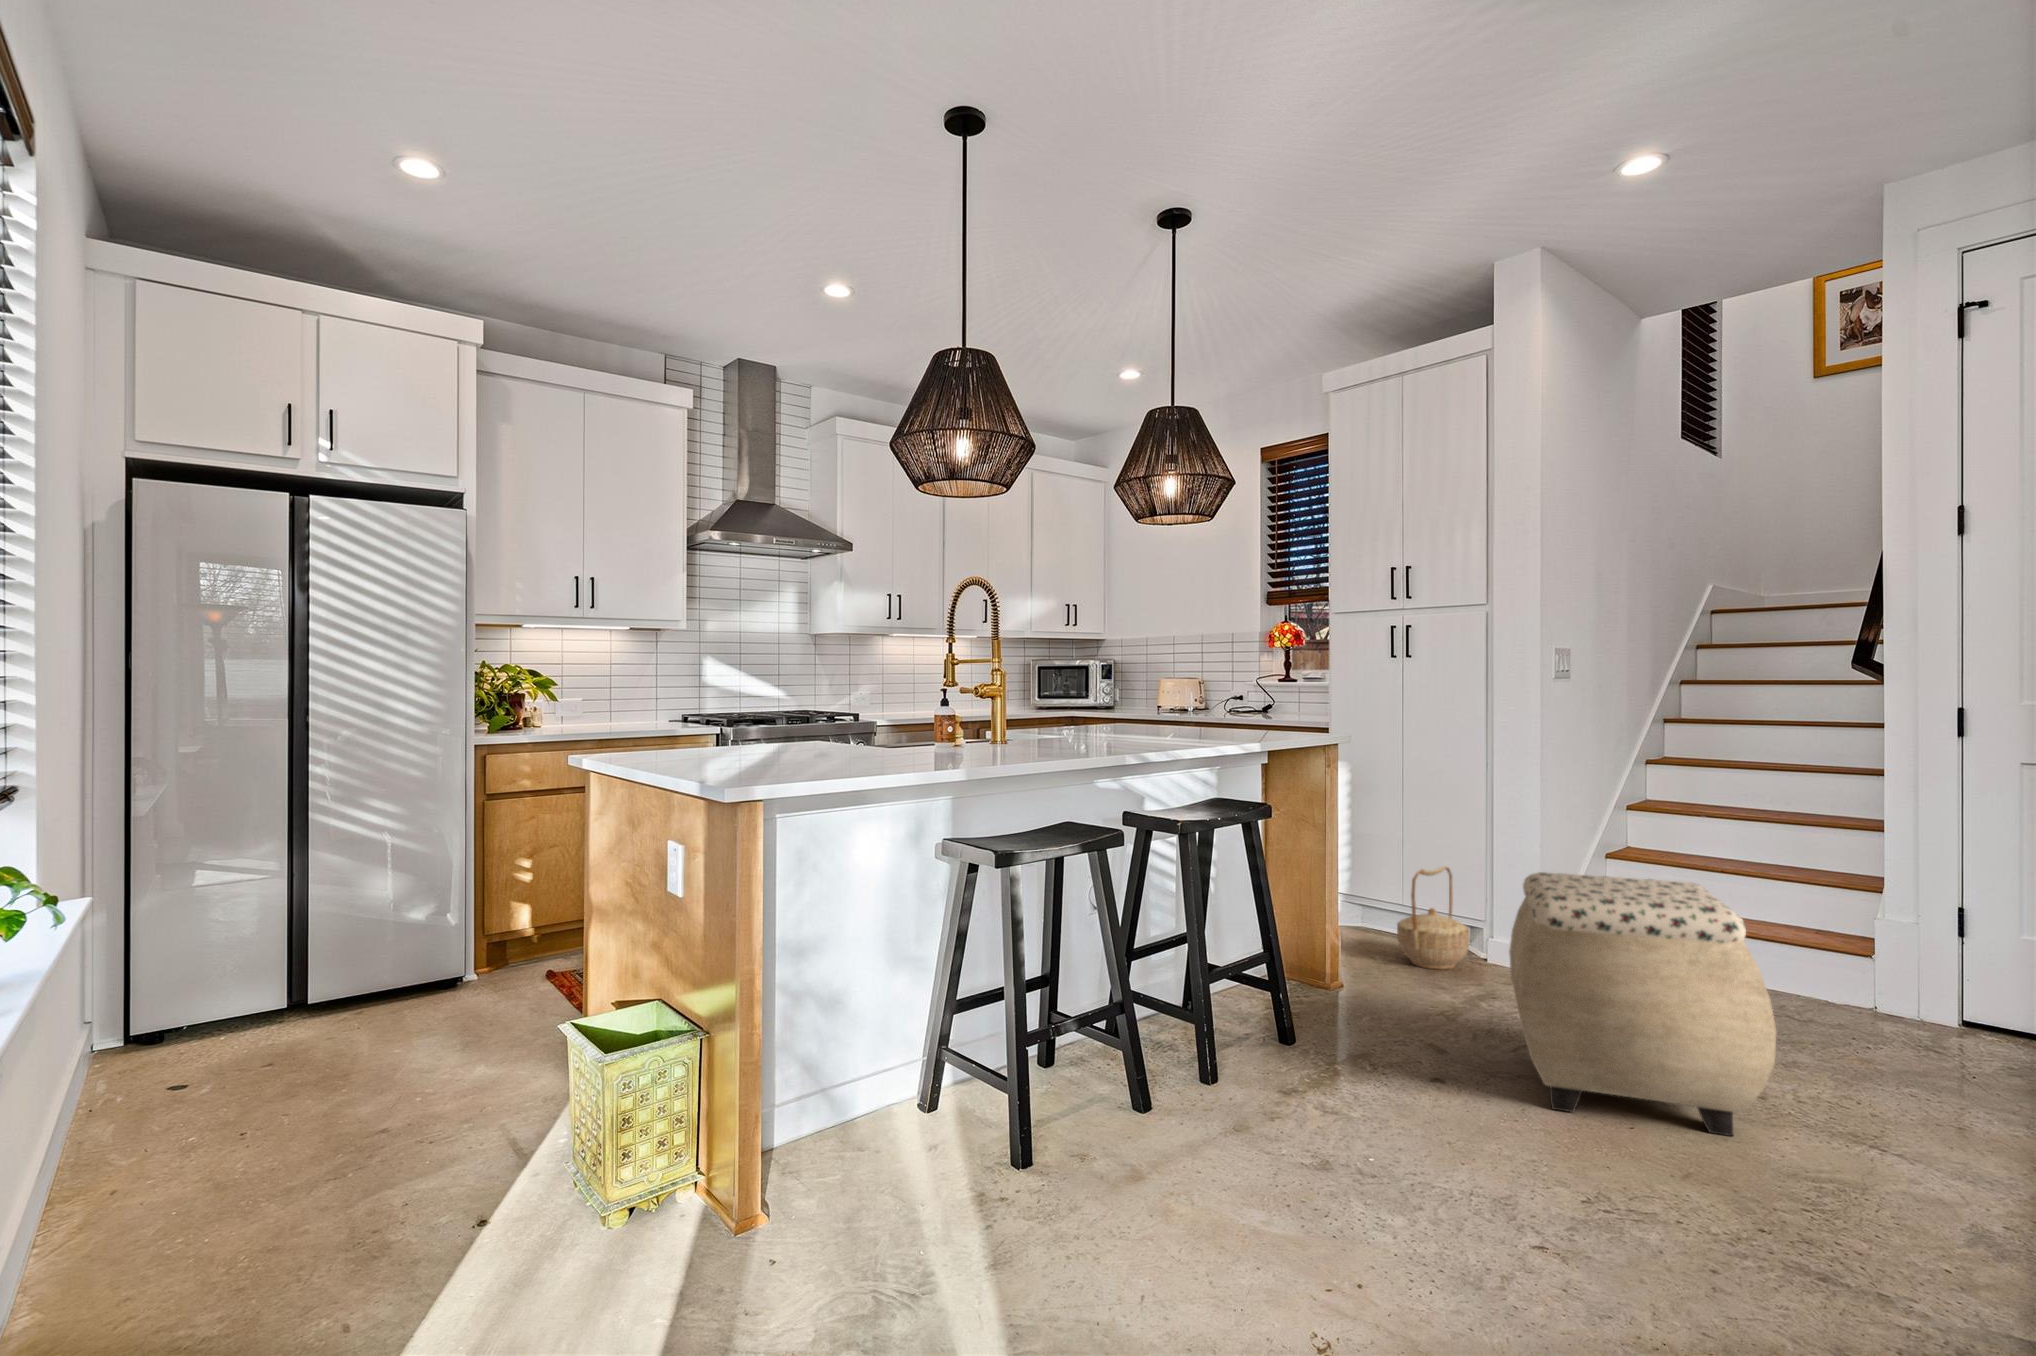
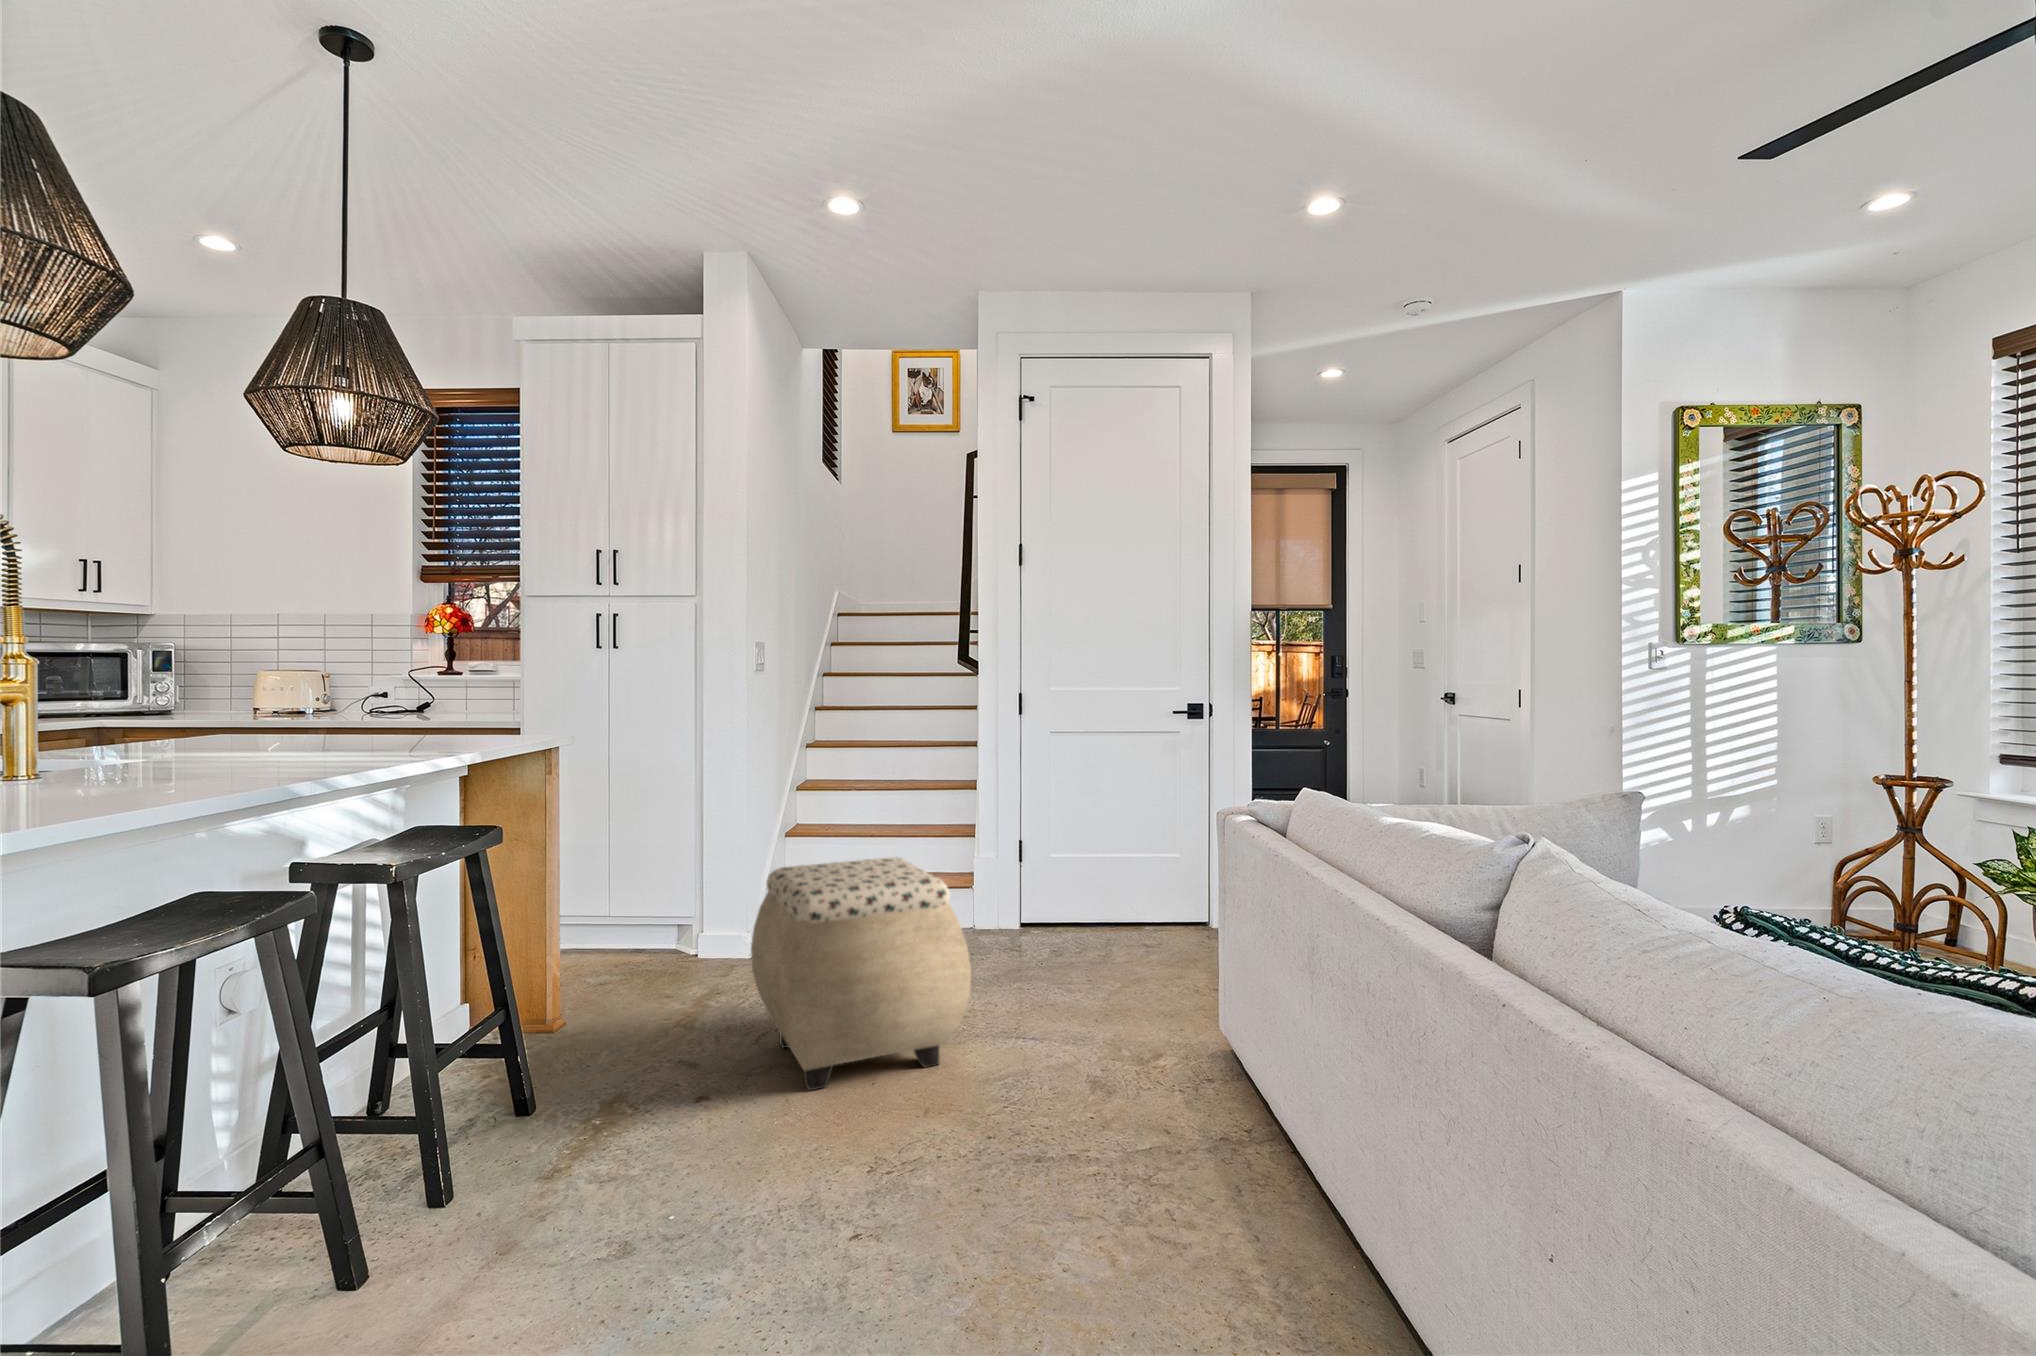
basket: present [1397,866,1470,970] -> none [610,868,684,976]

